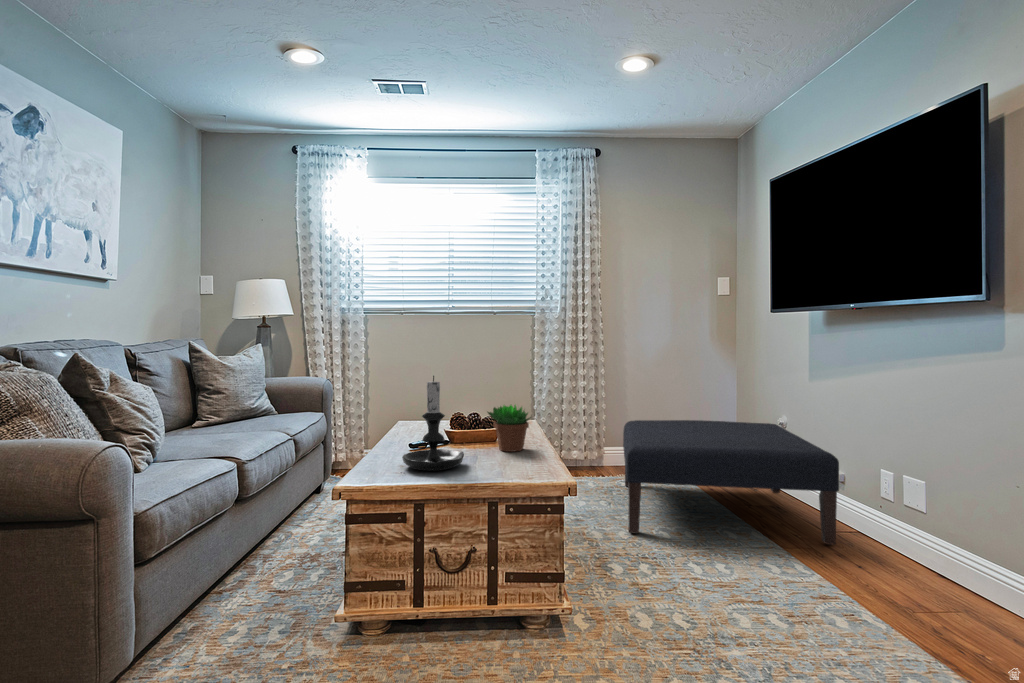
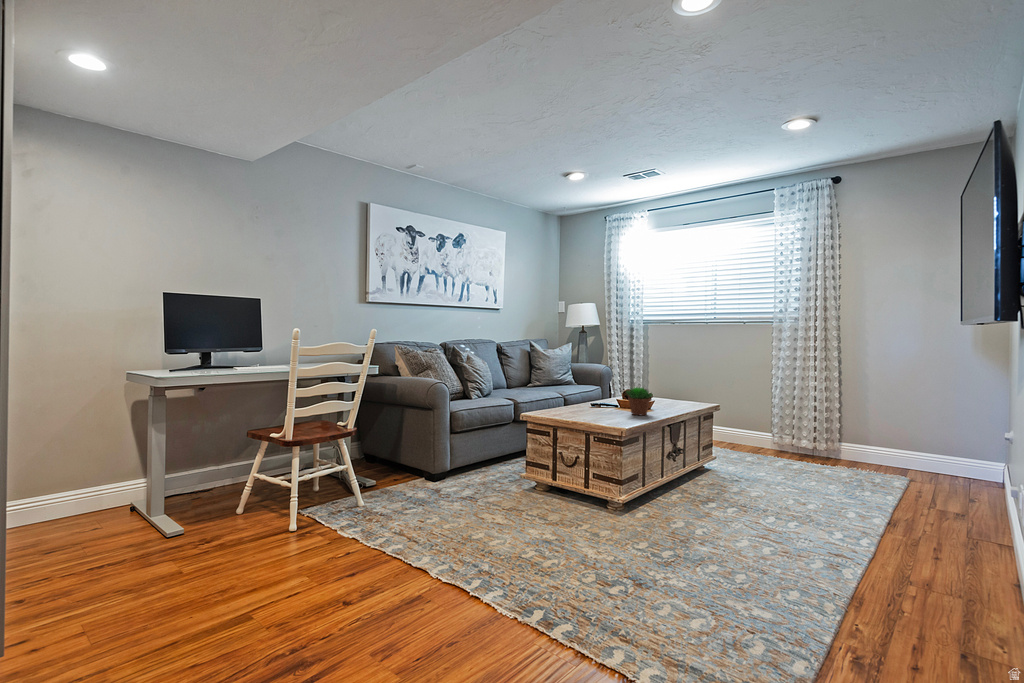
candle holder: present [402,375,464,471] -> none [562,366,597,416]
ottoman: present [623,420,839,545] -> none [752,418,984,538]

